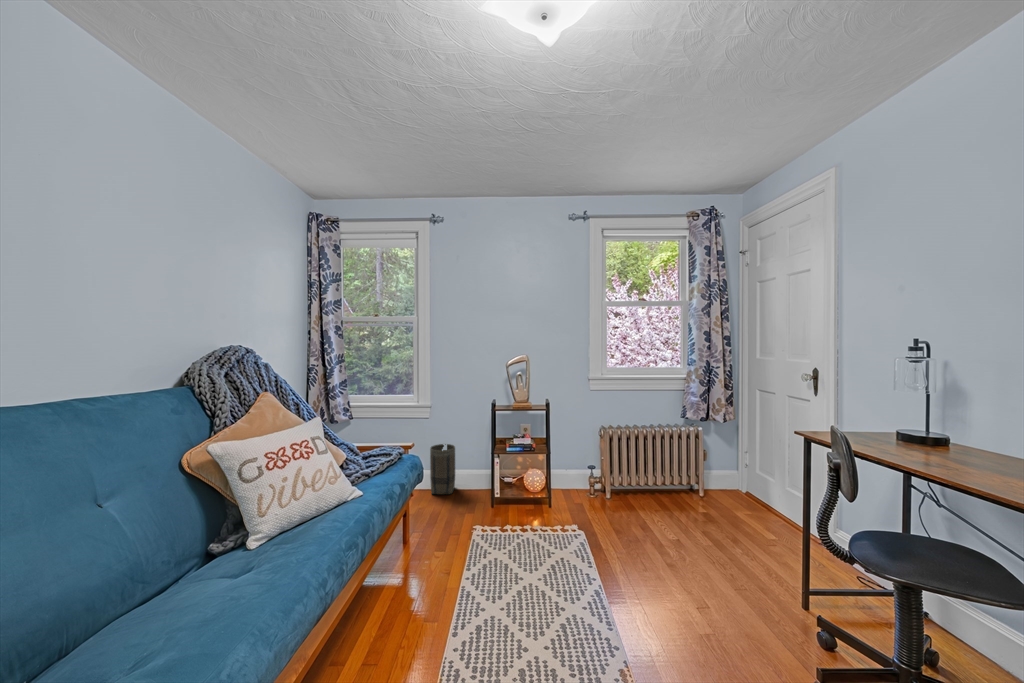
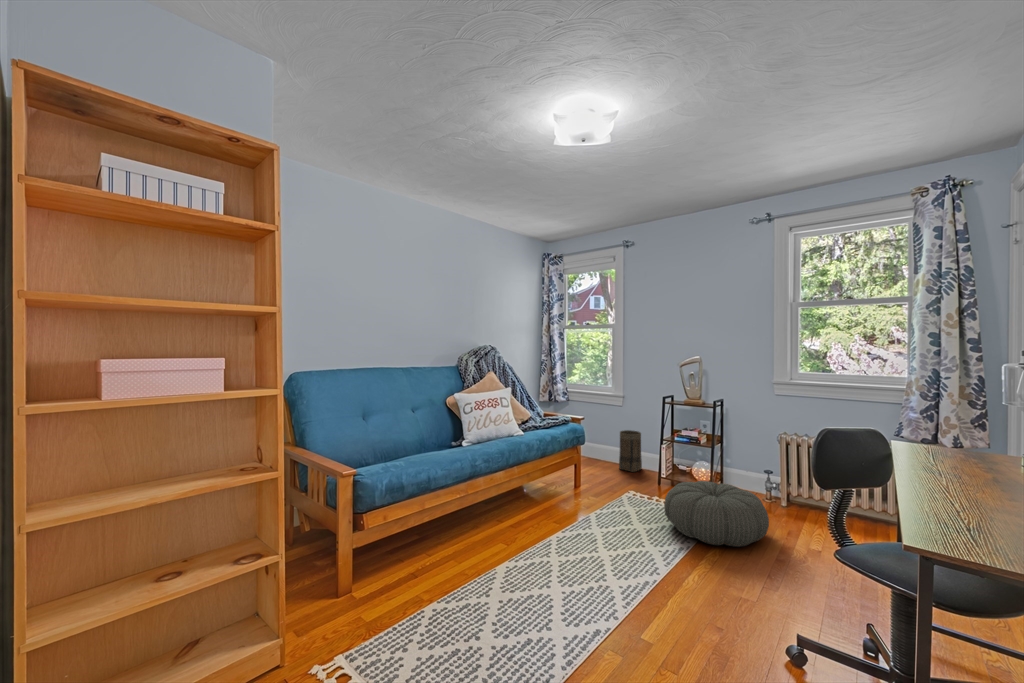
pouf: none [544,490,649,568] -> present [664,481,769,547]

